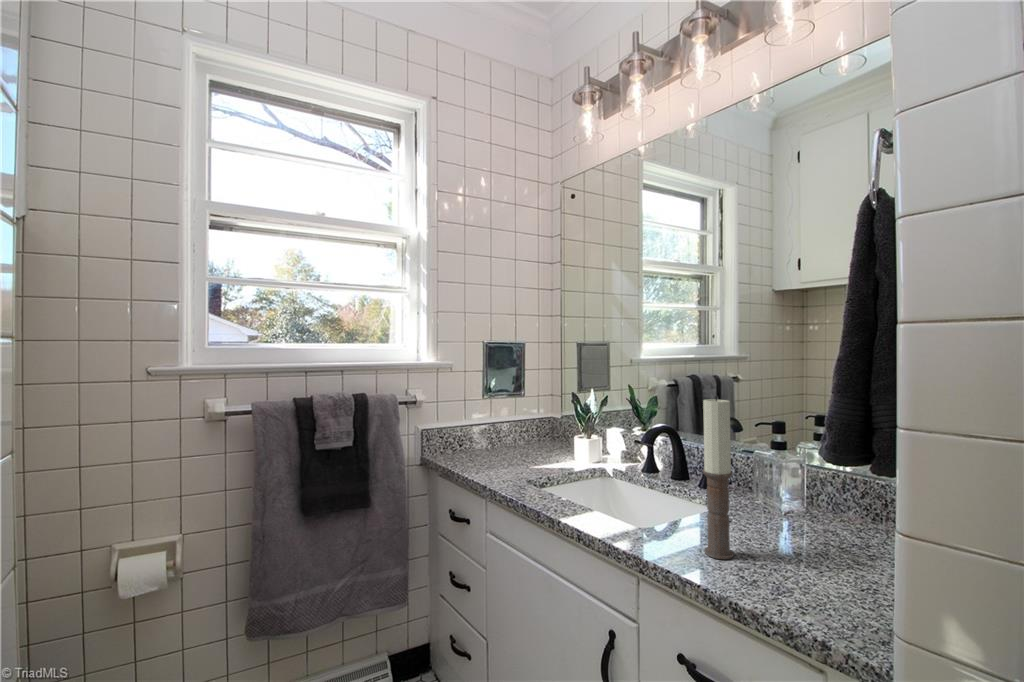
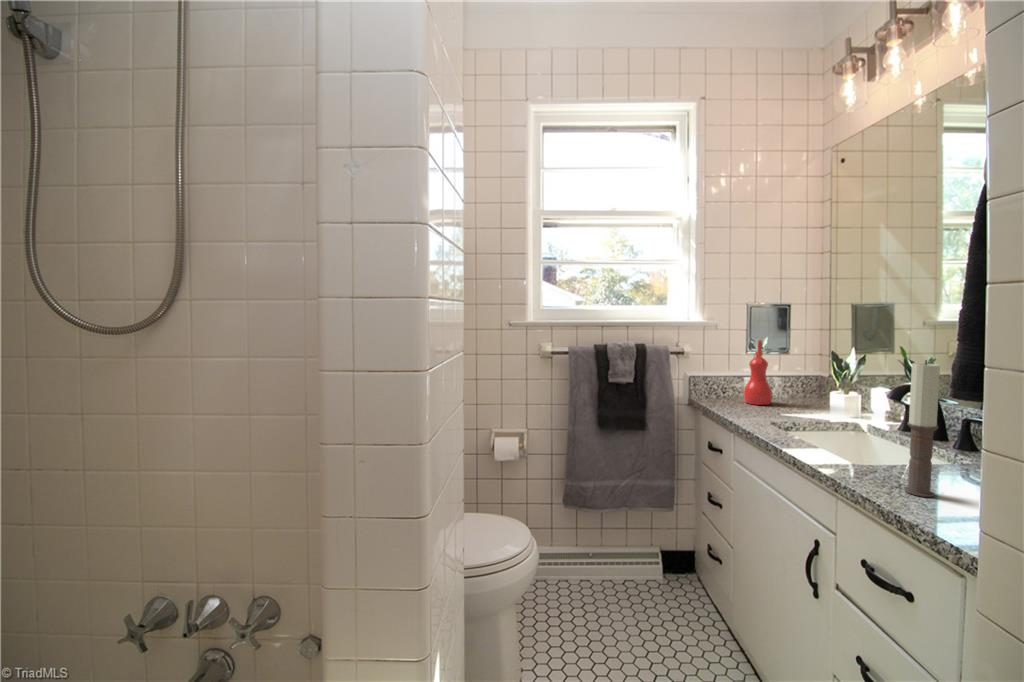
spray bottle: none [485,381,515,458] -> present [743,339,772,405]

